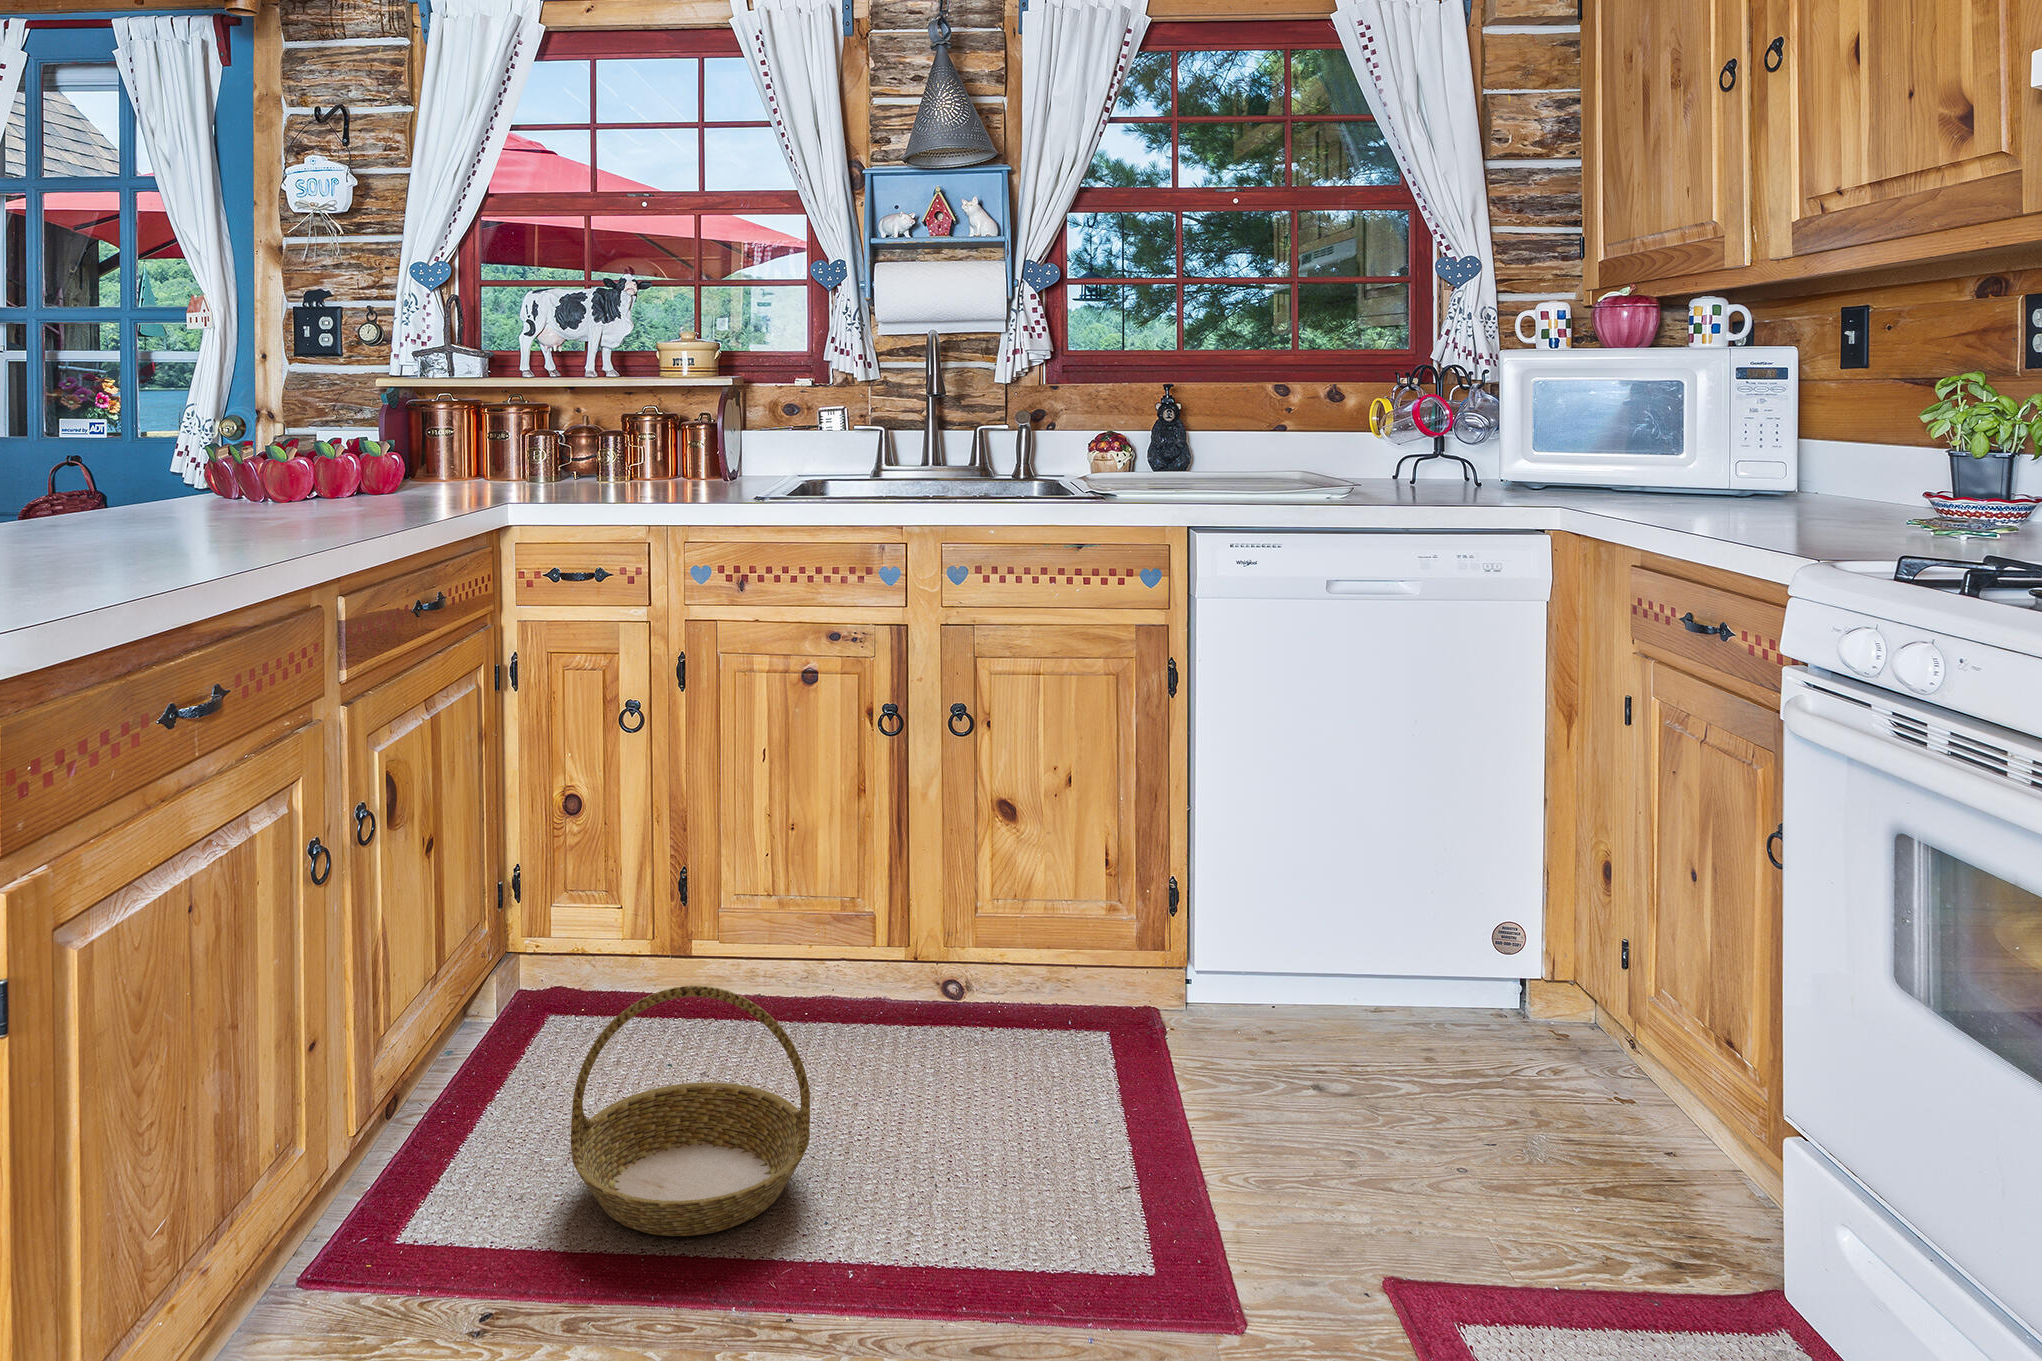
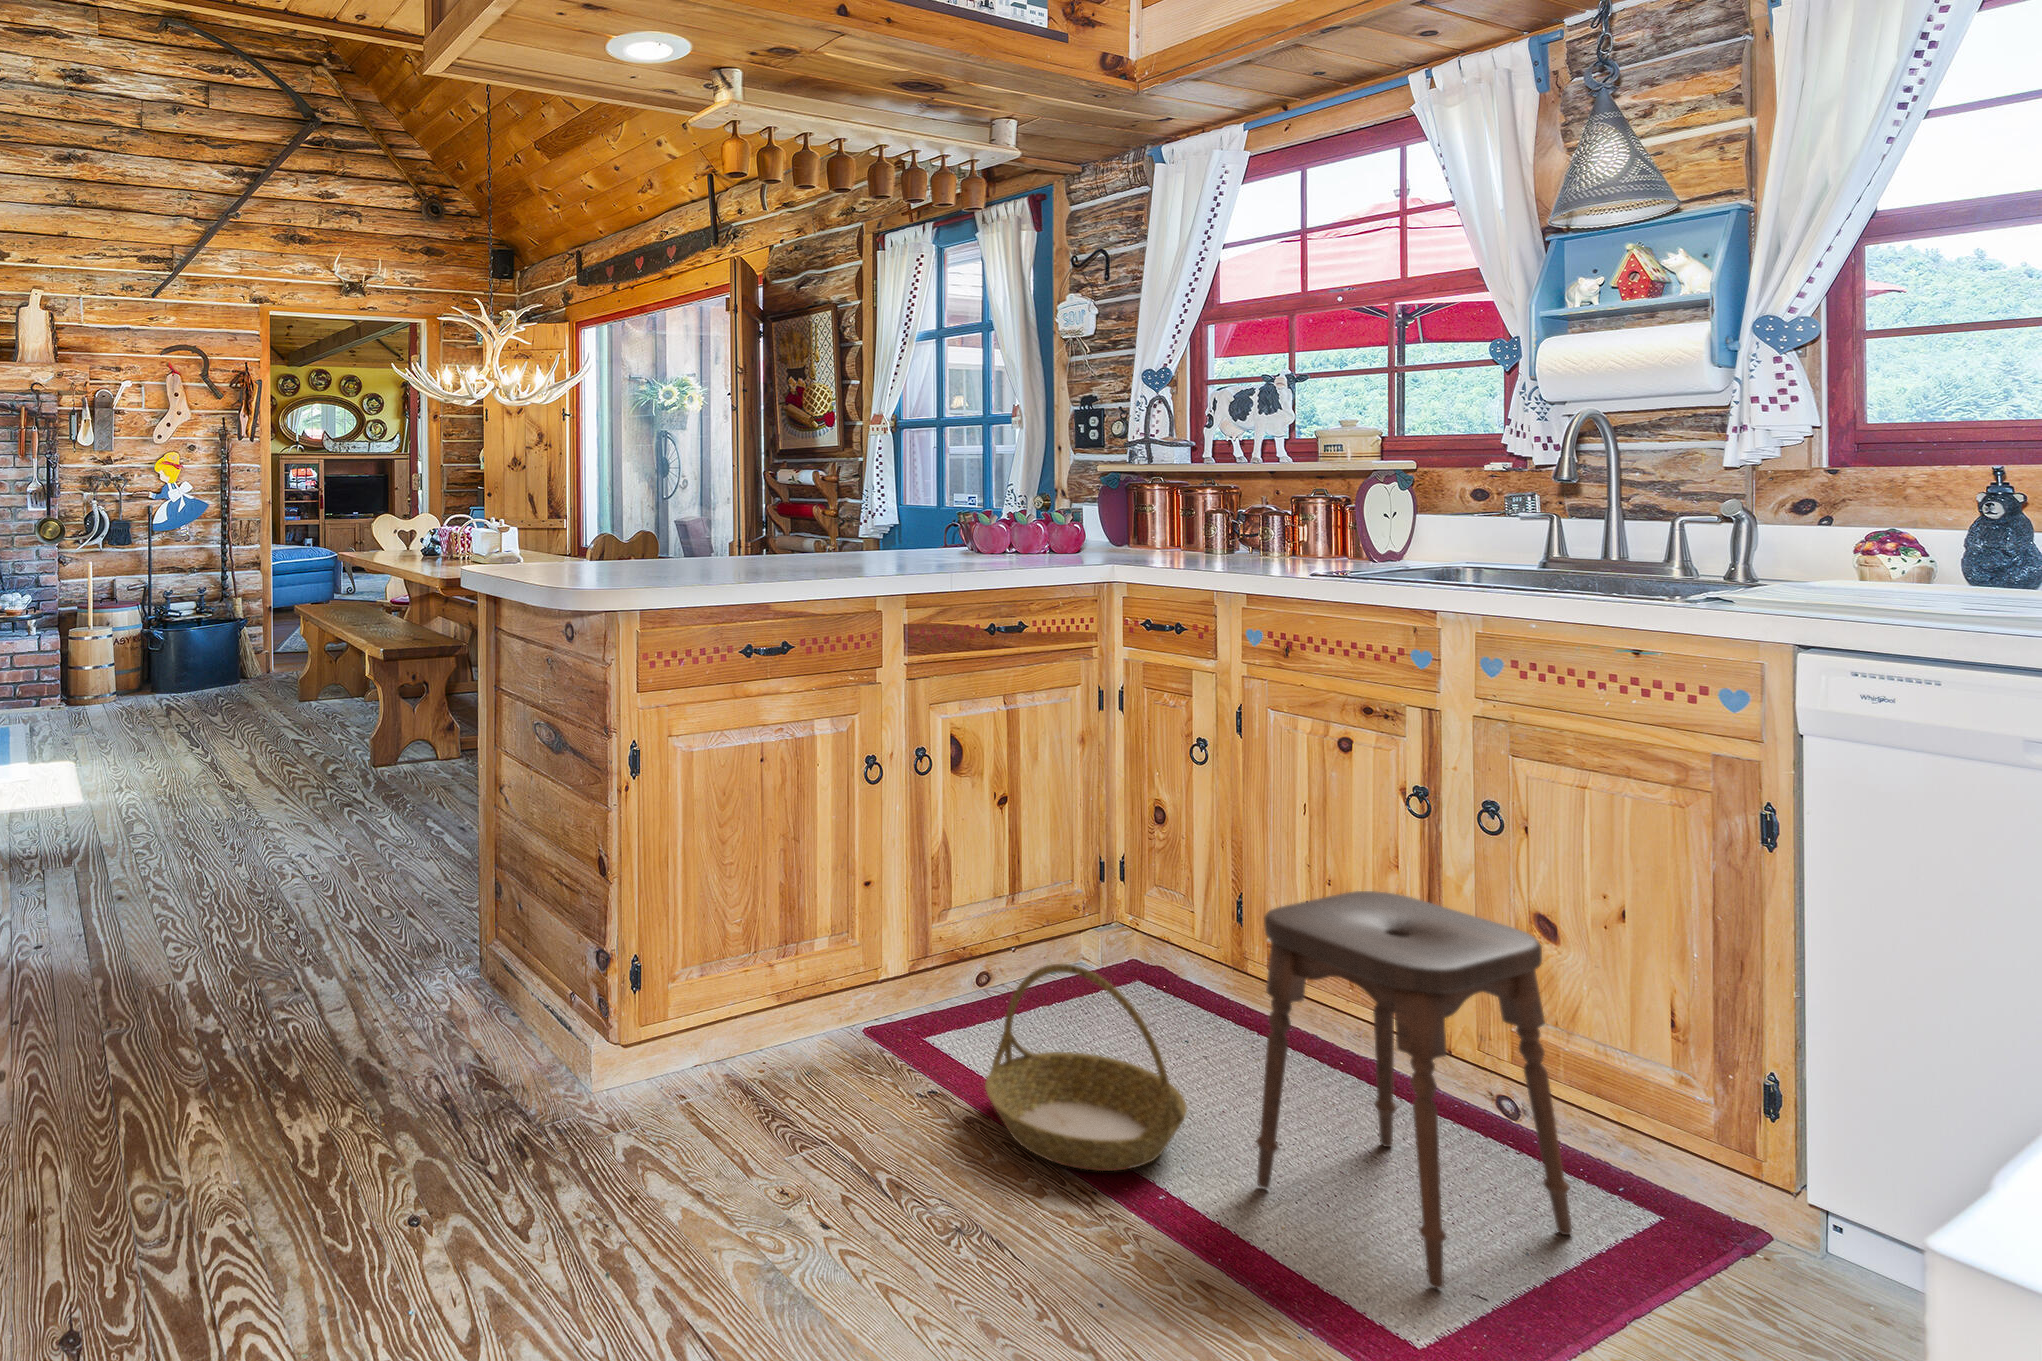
stool: none [882,809,1094,1167] -> present [1256,891,1572,1288]

